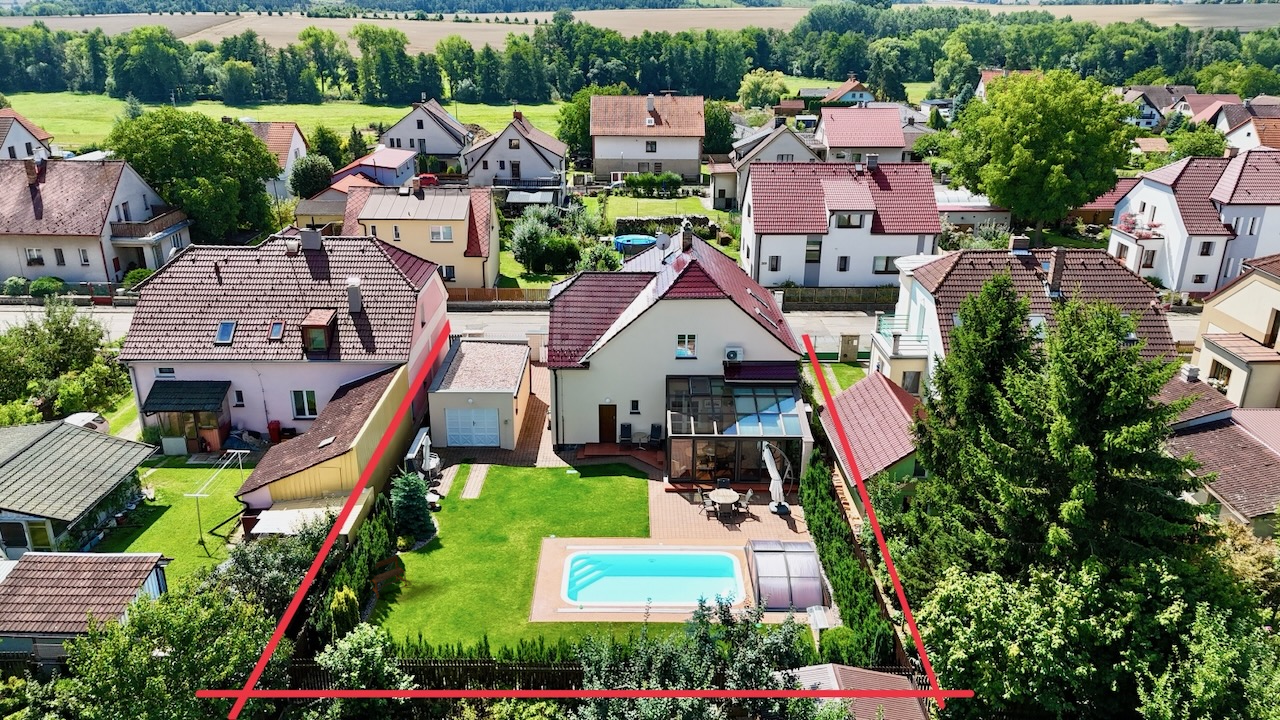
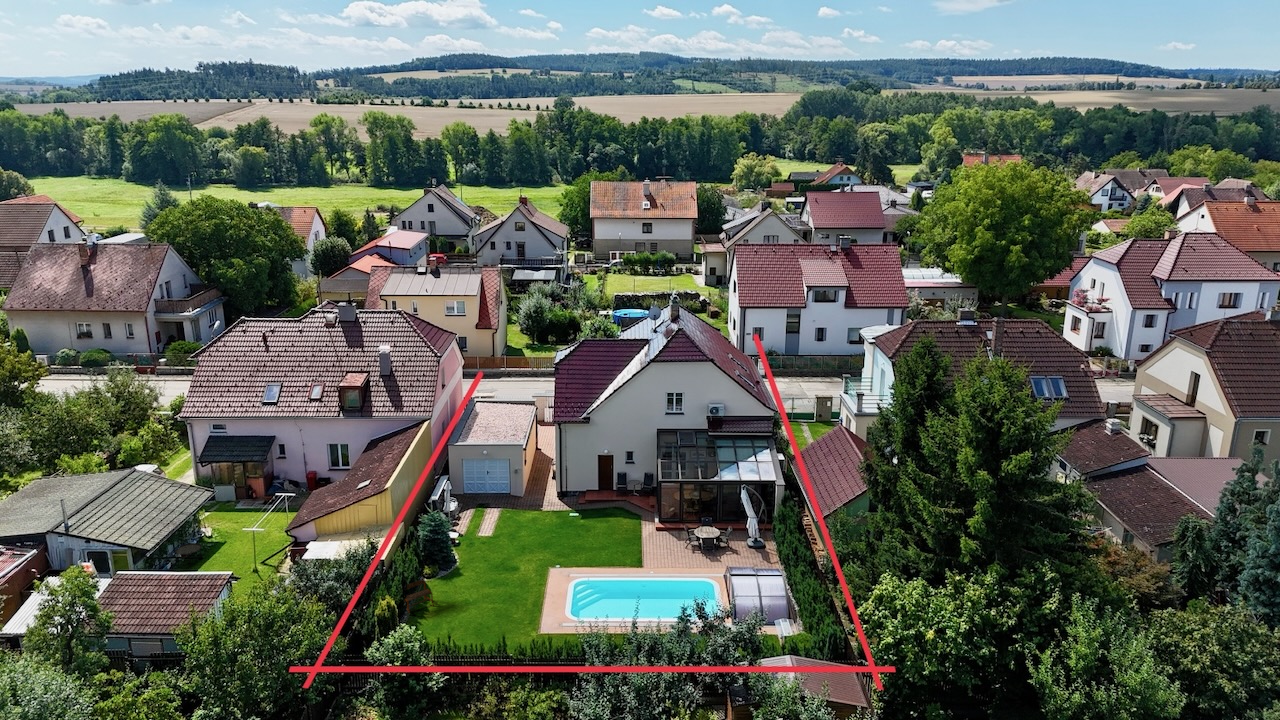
round table: none [108,509,142,536] -> present [175,543,202,565]

